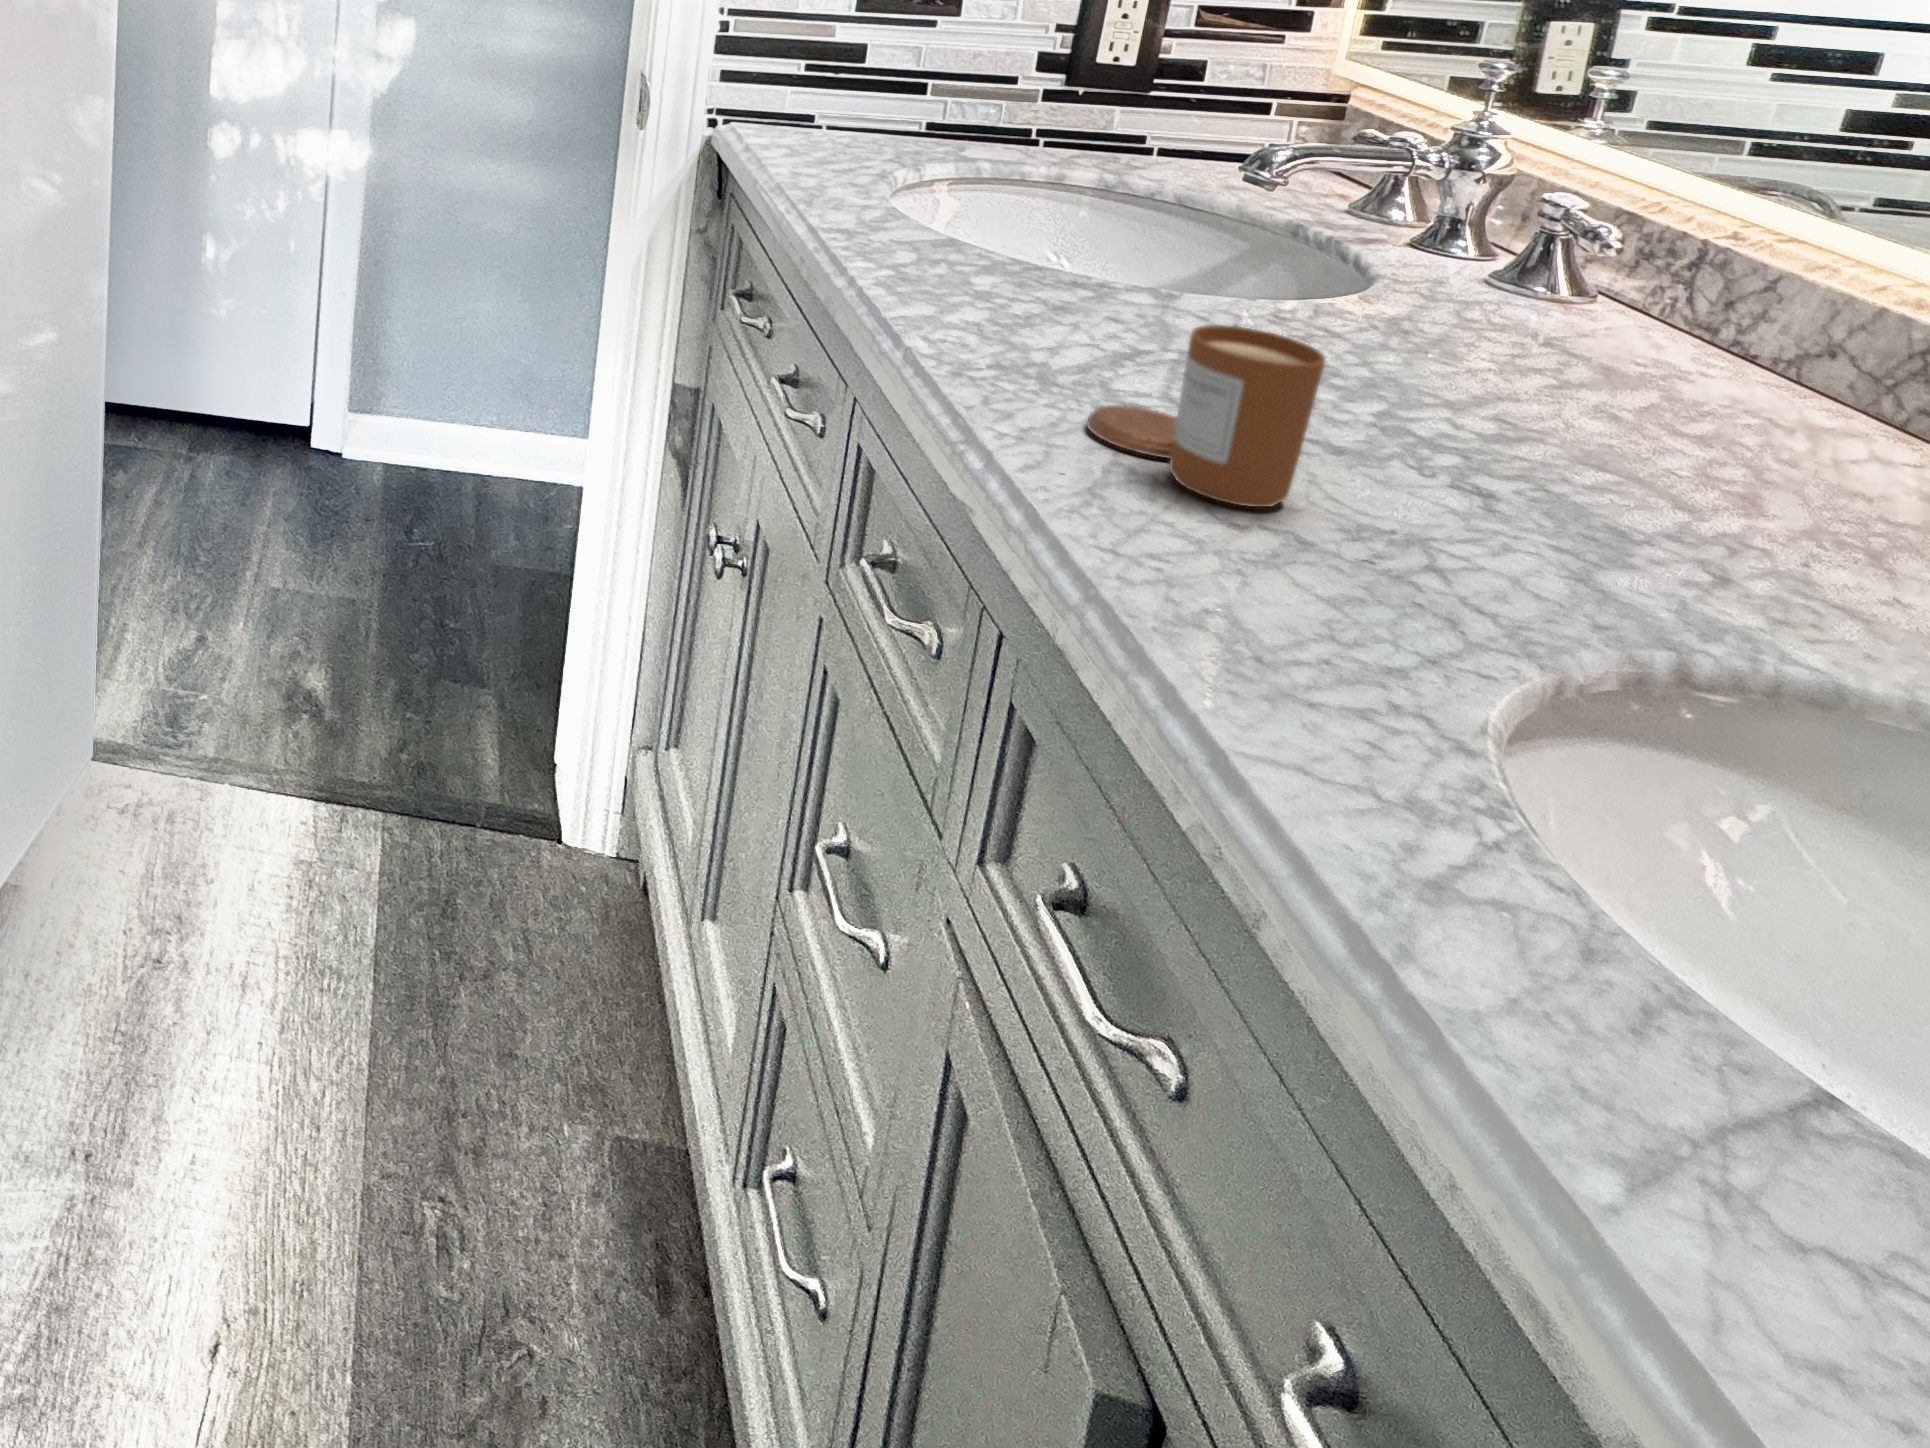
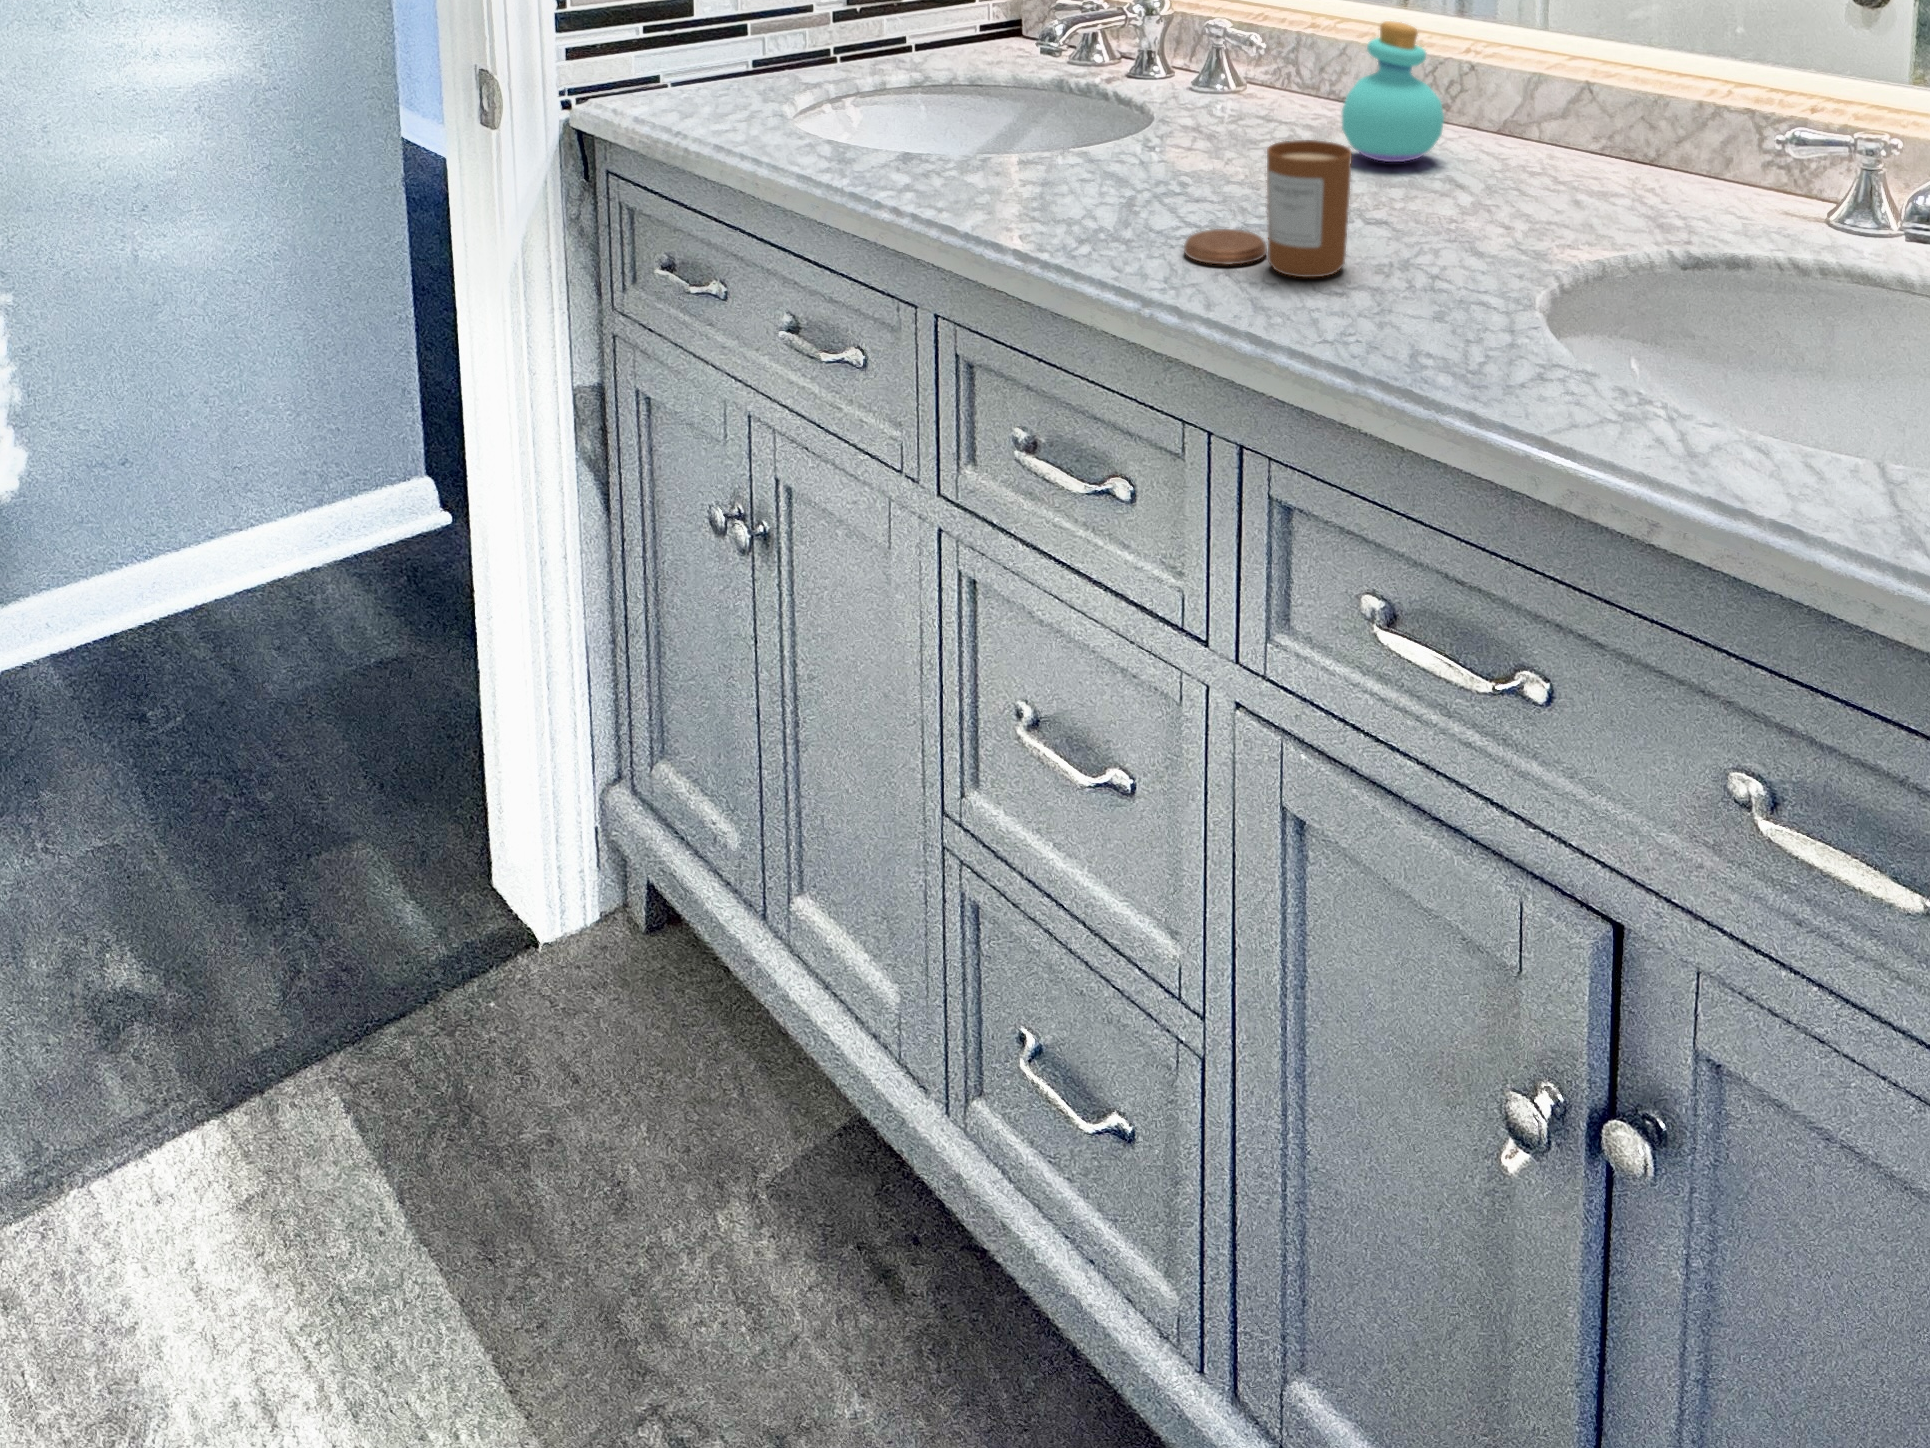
perfume bottle: none [1571,241,1788,457] -> present [1342,21,1444,162]

